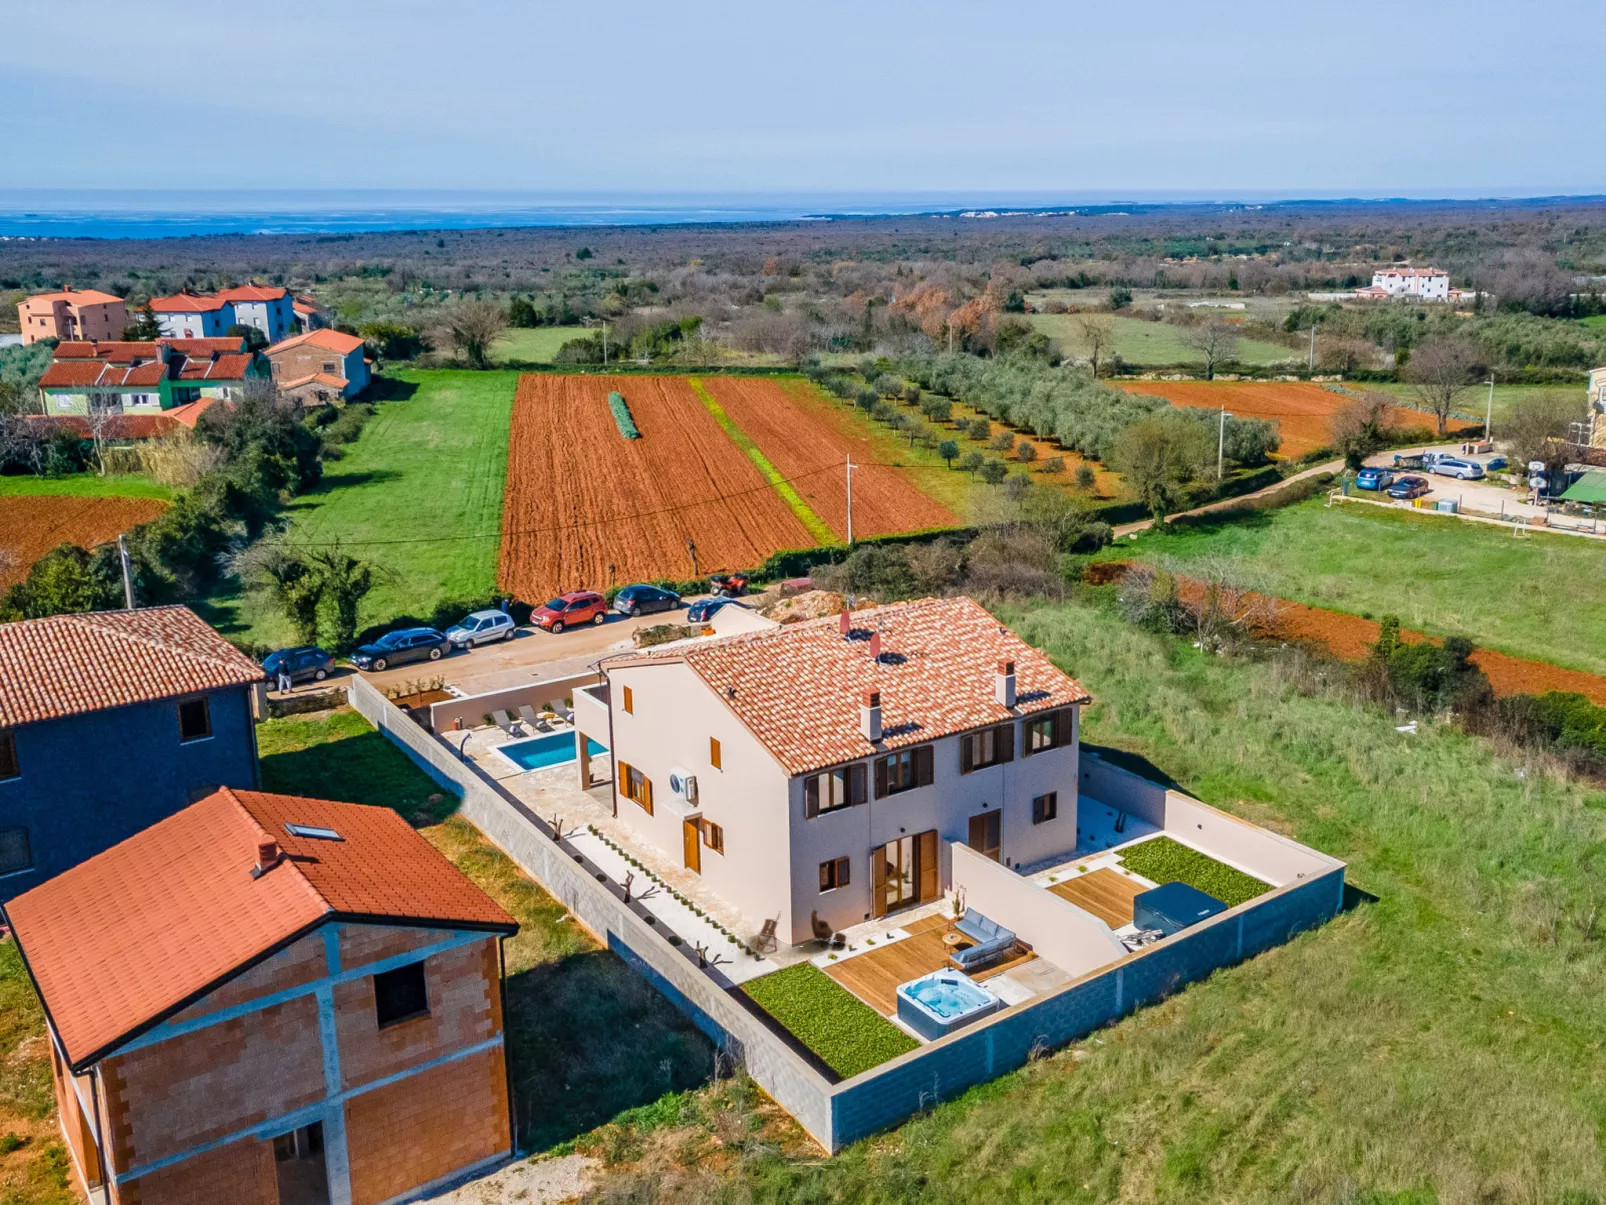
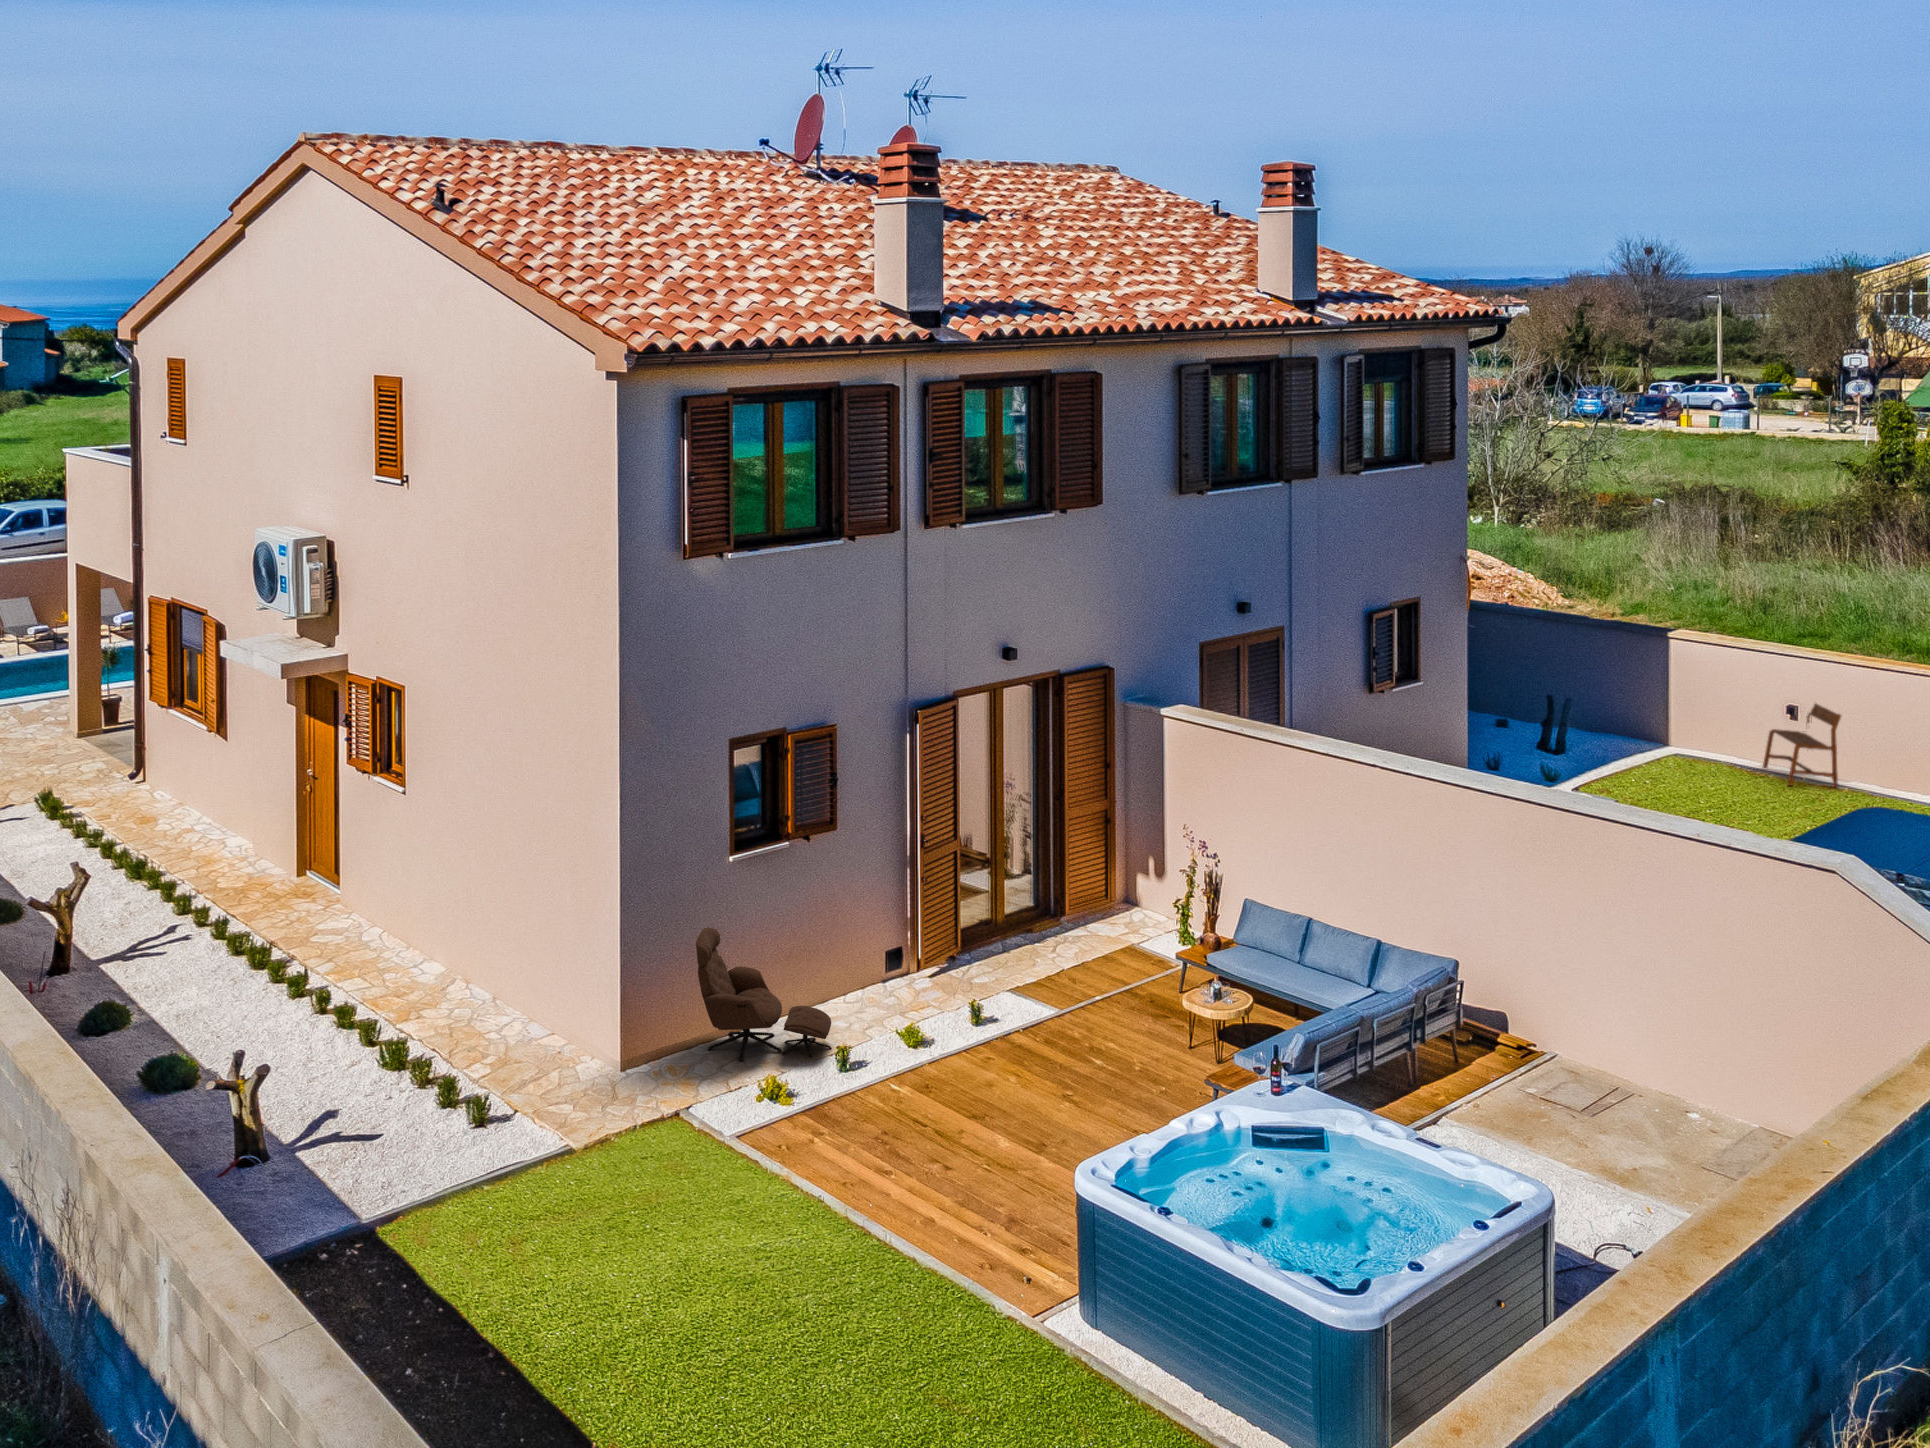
bench: present [757,915,779,950] -> present [1763,703,1841,787]

